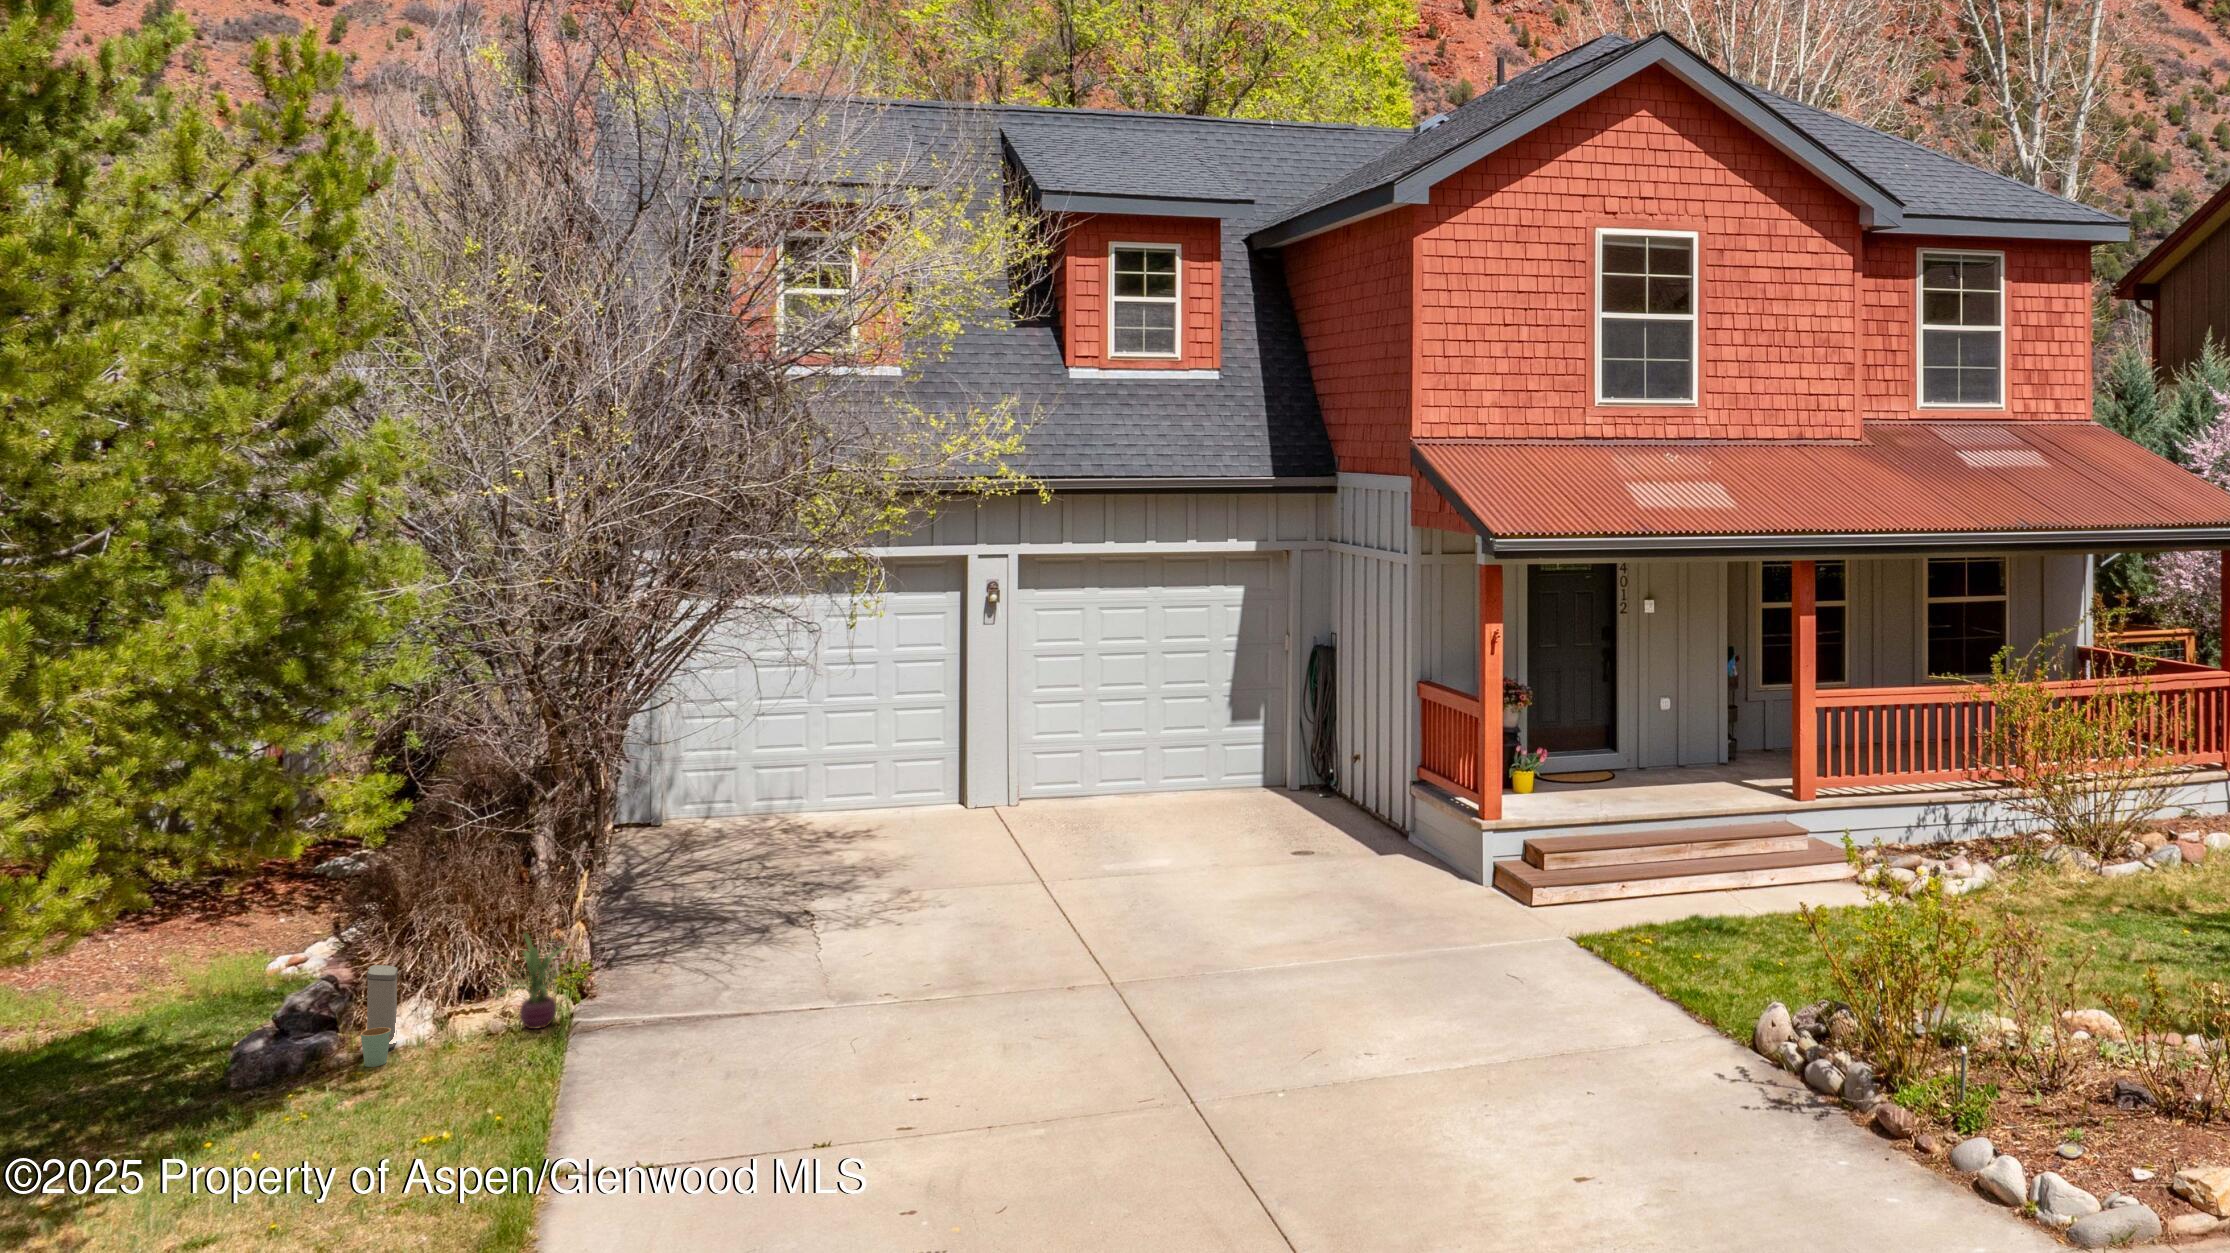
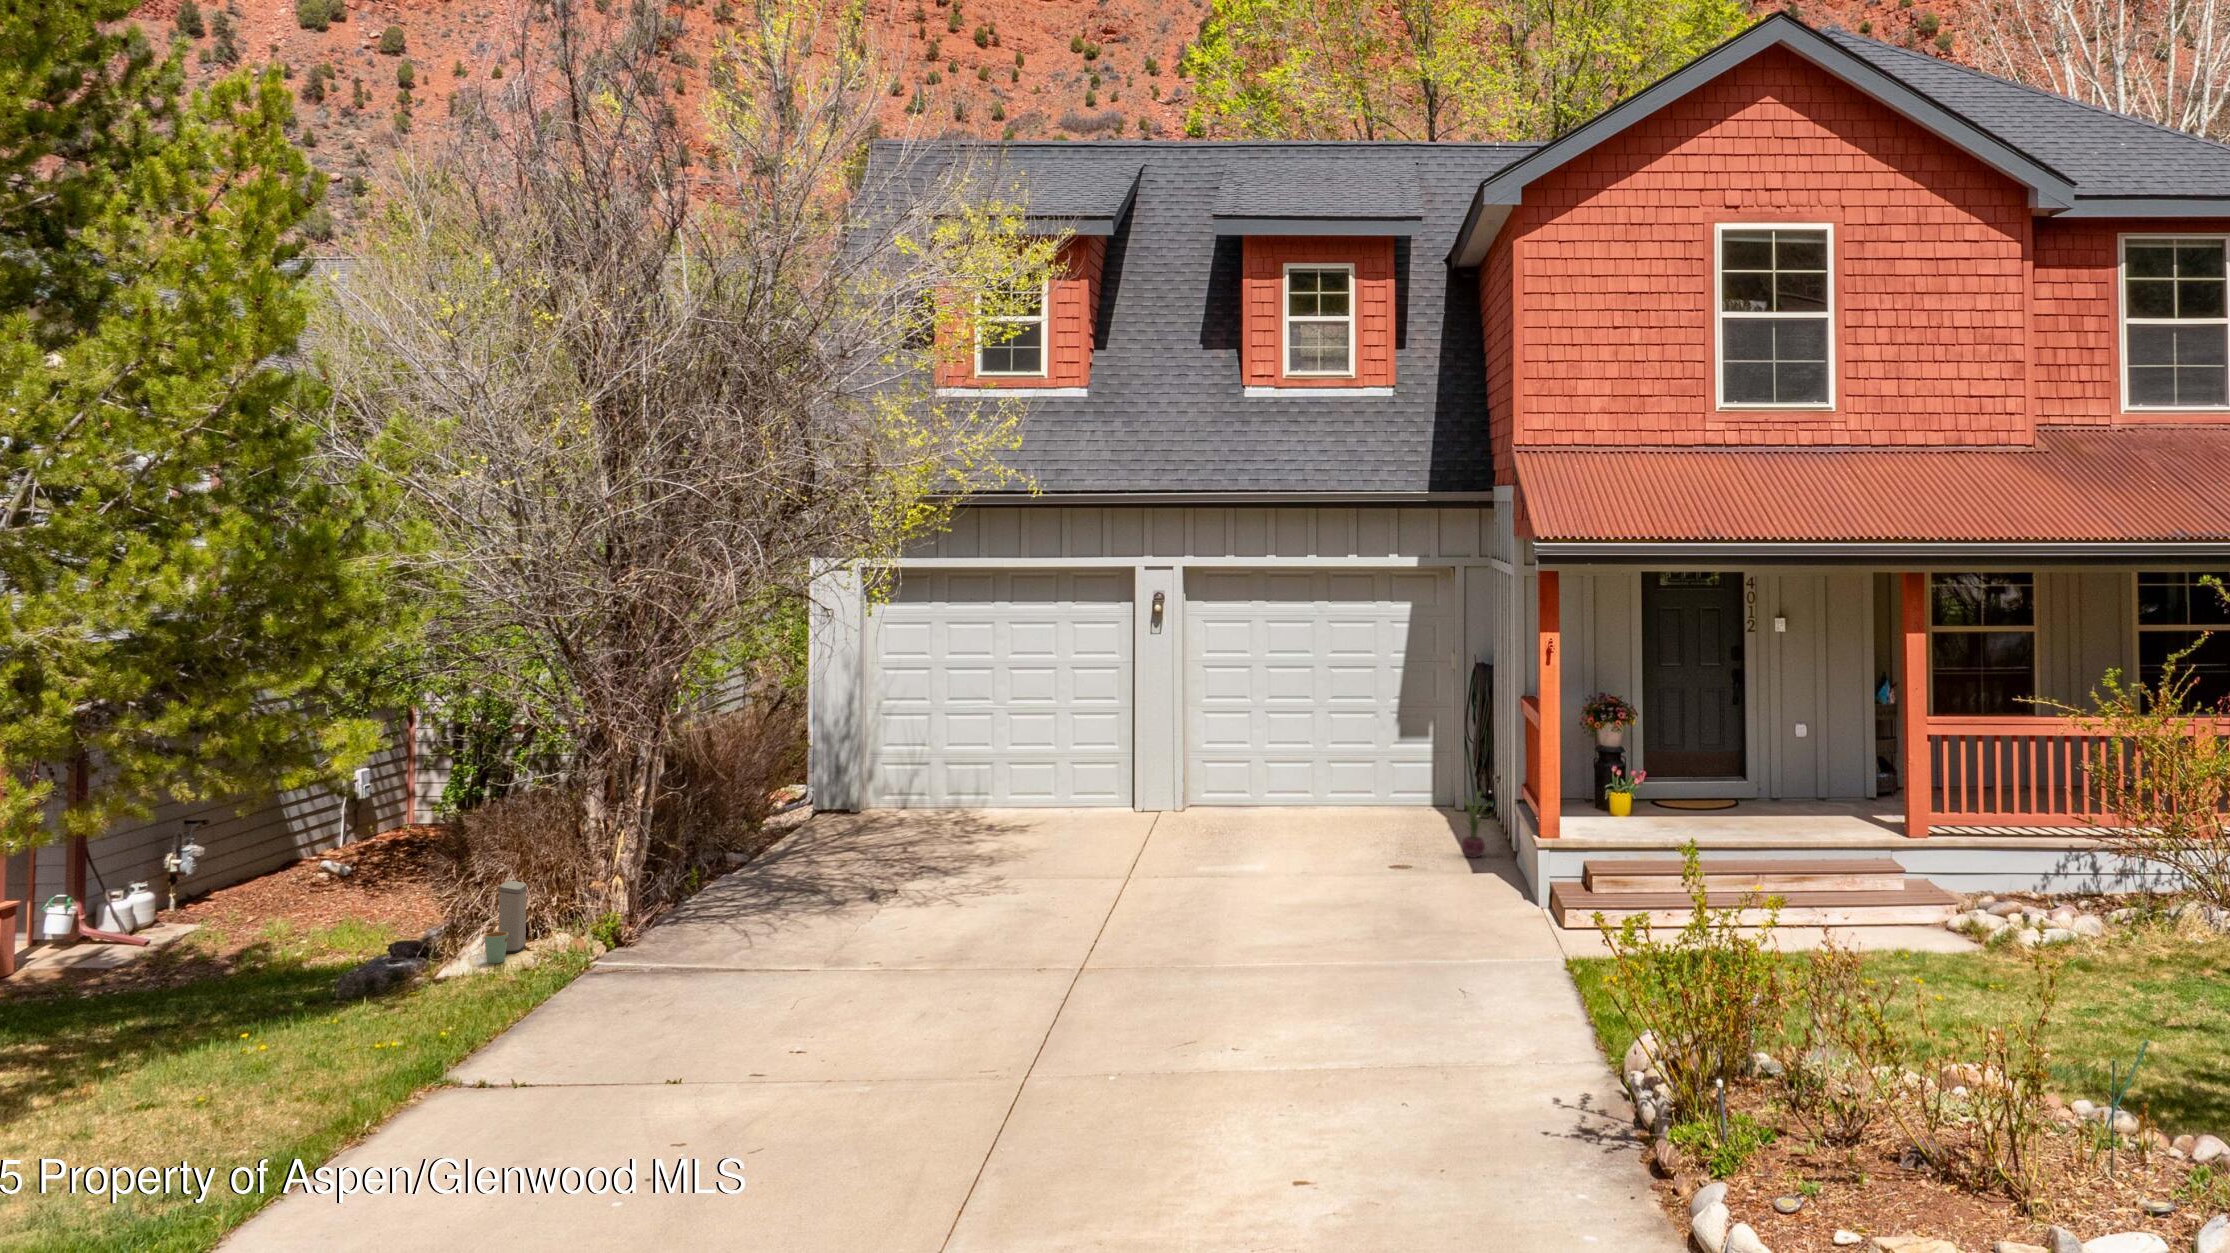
decorative plant: present [499,933,565,1029] -> present [1462,792,1492,858]

